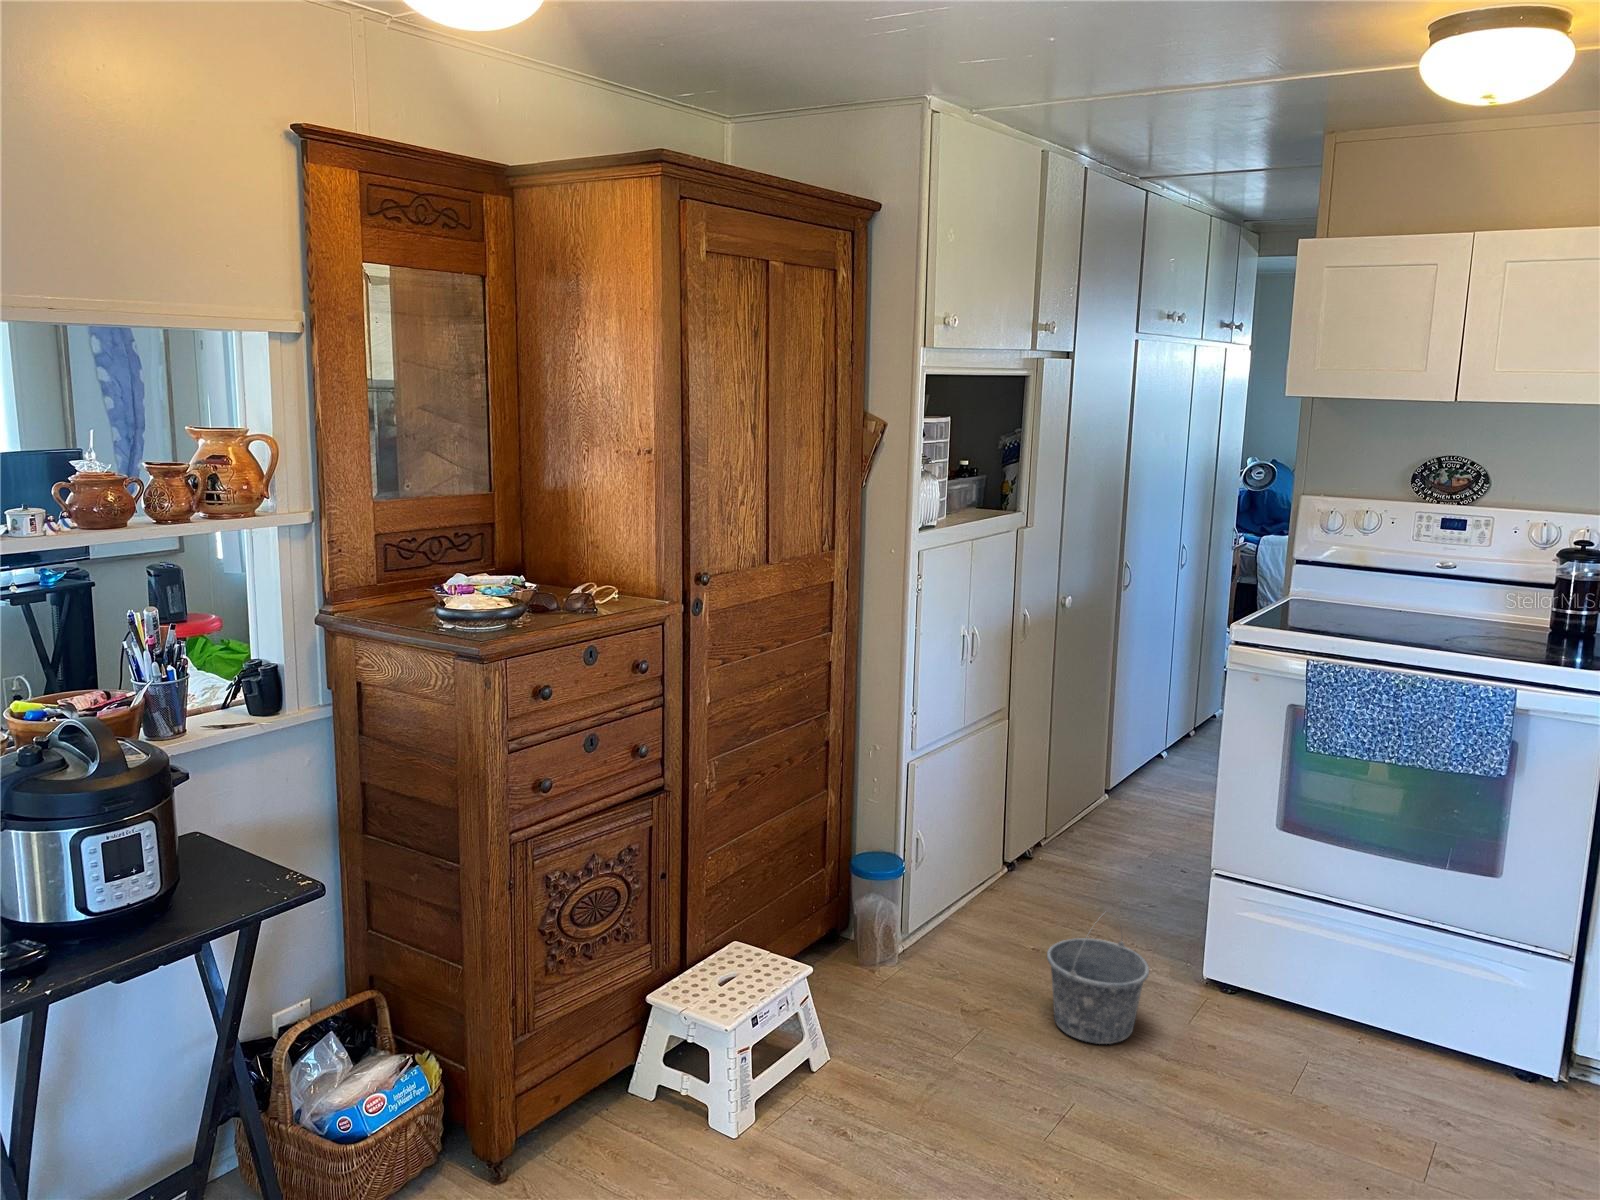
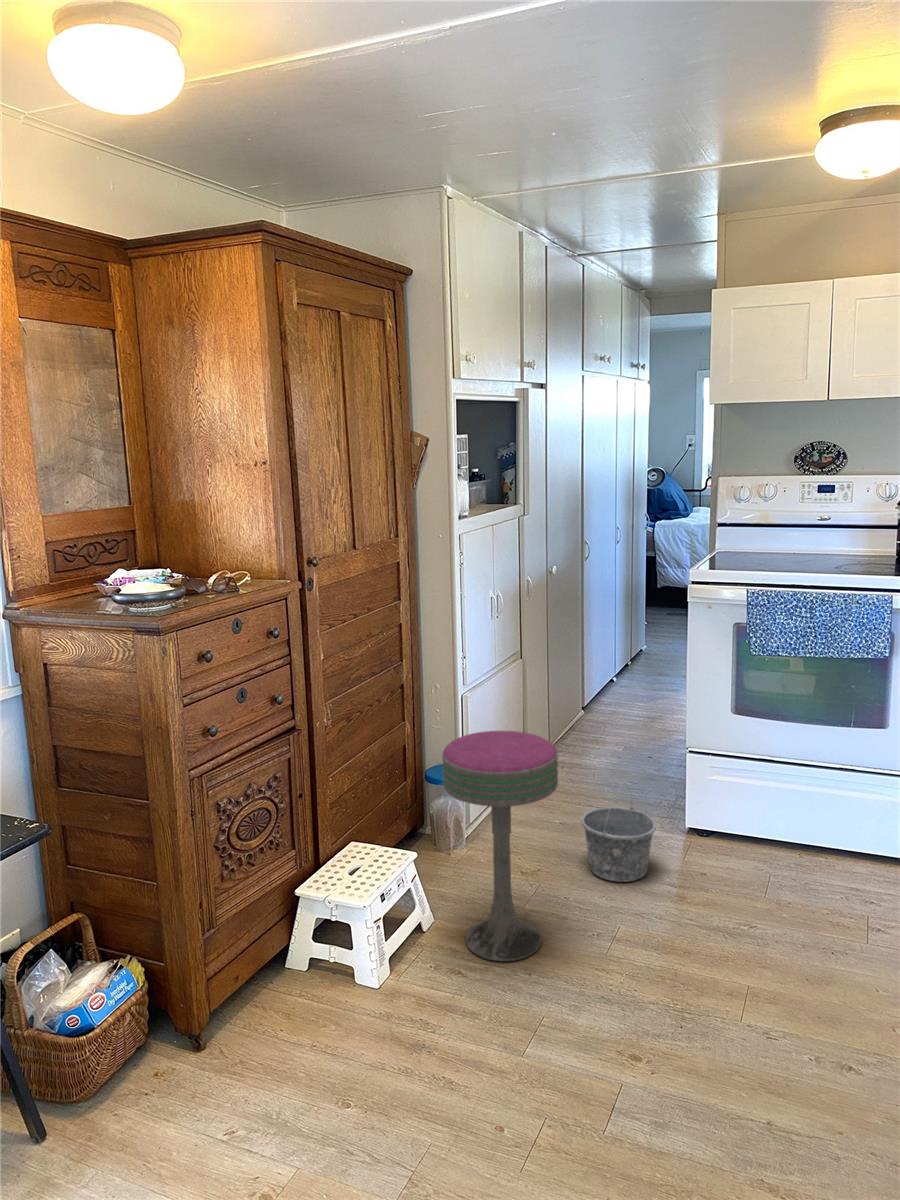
bar stool: none [845,820,1000,1129] -> present [442,731,558,961]

